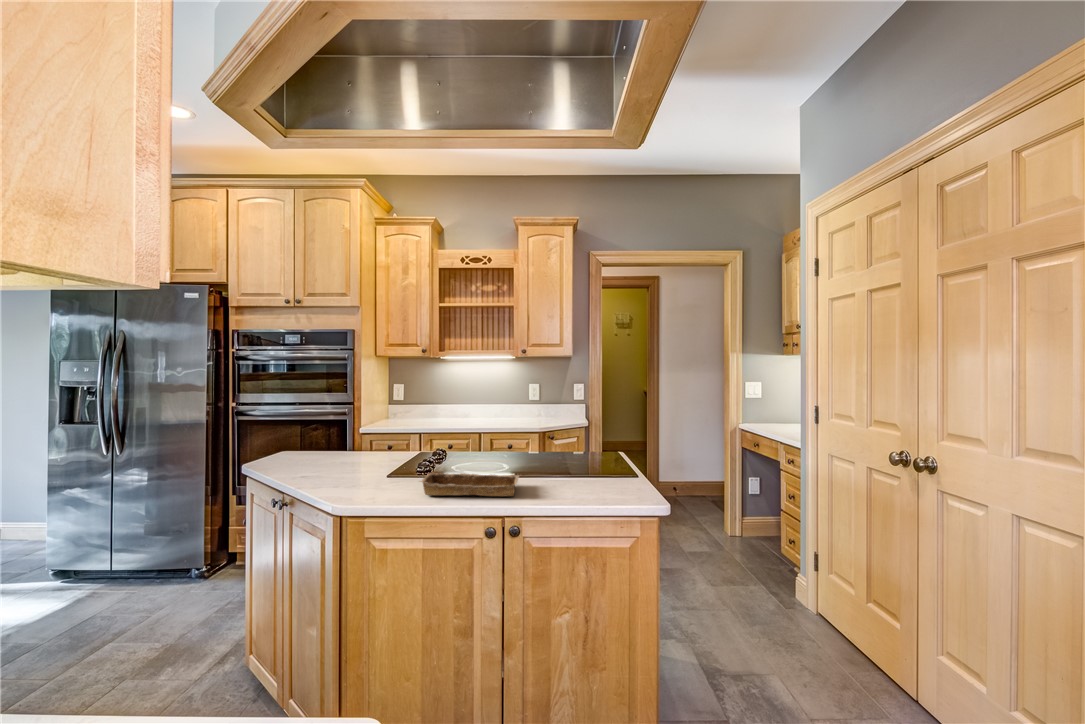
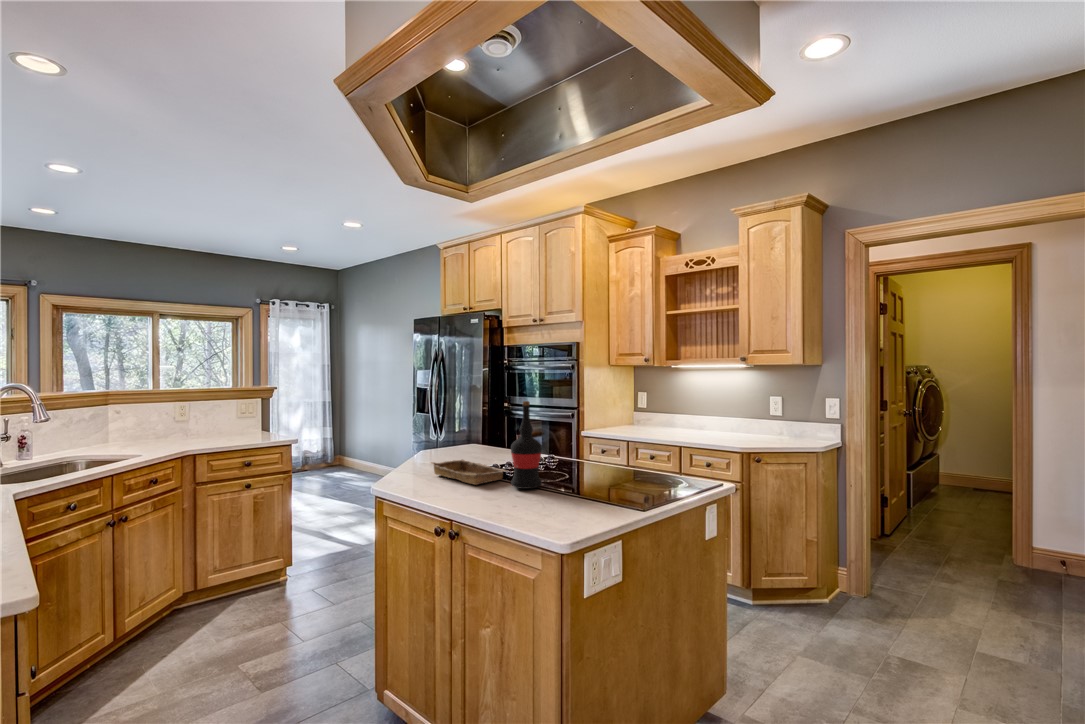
wine bottle: none [545,398,577,490] -> present [511,401,542,489]

